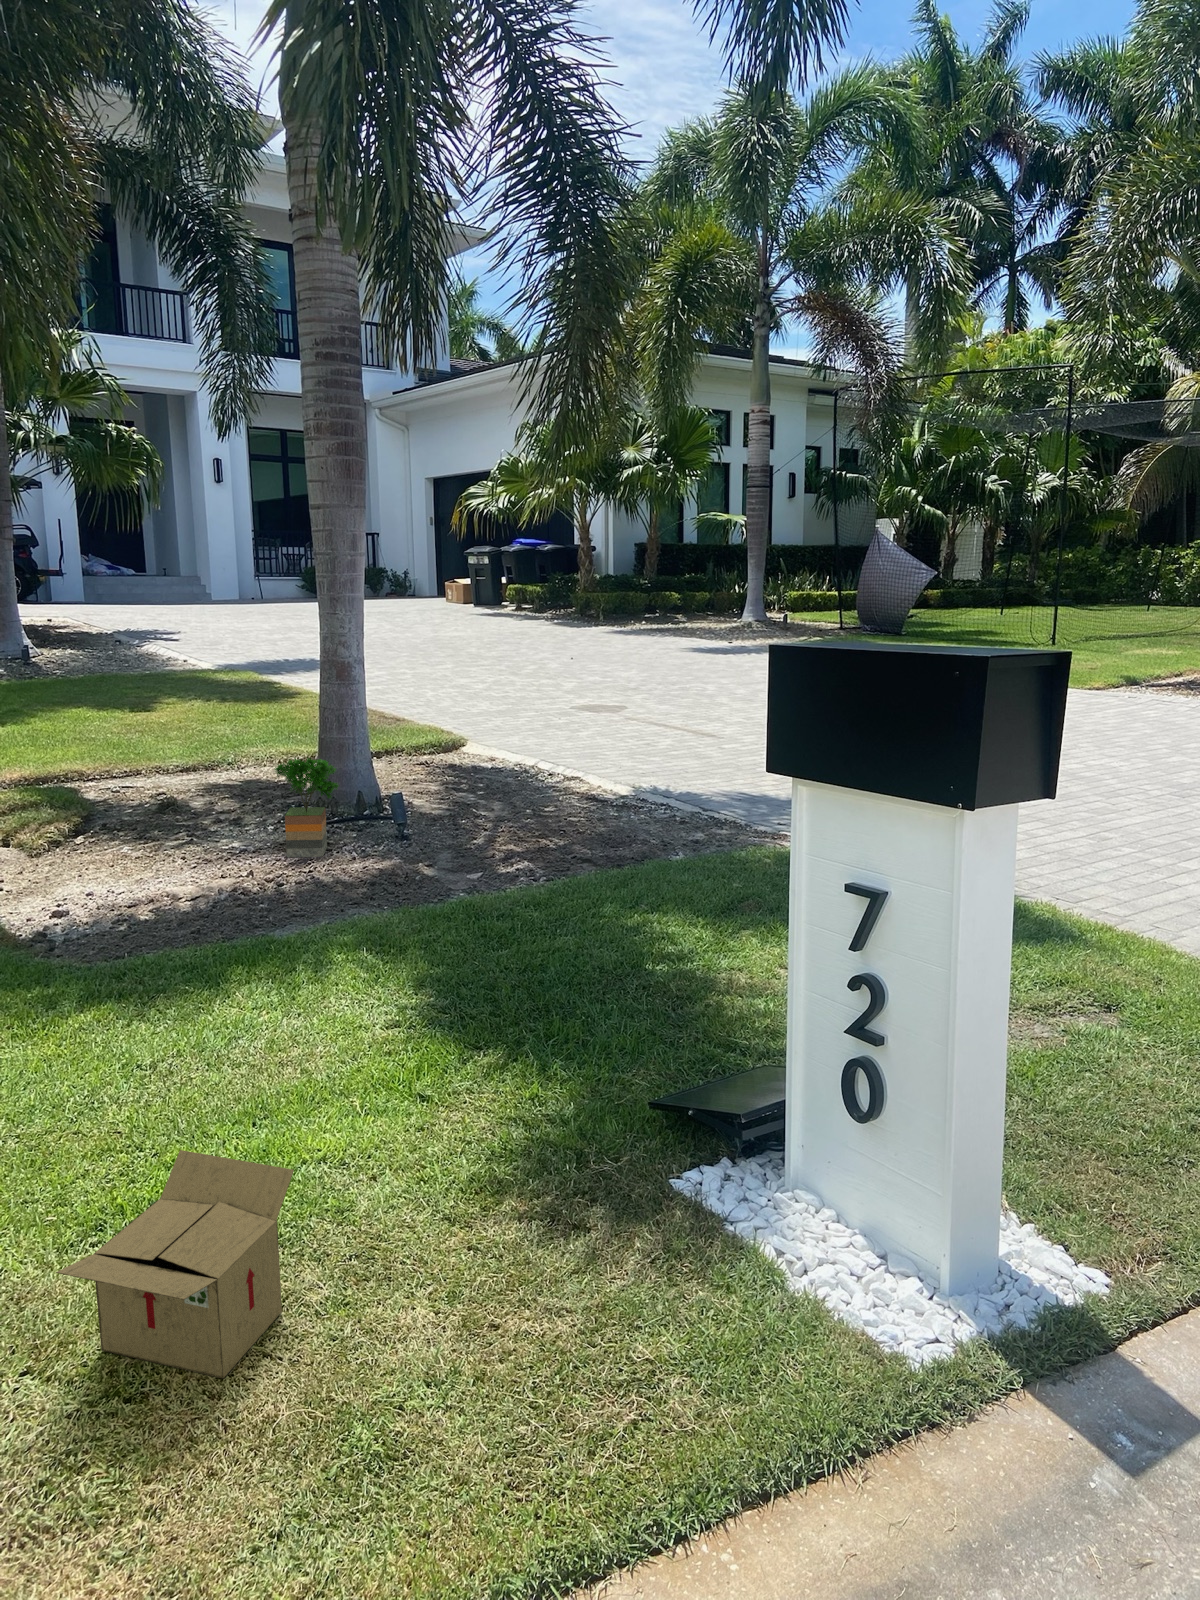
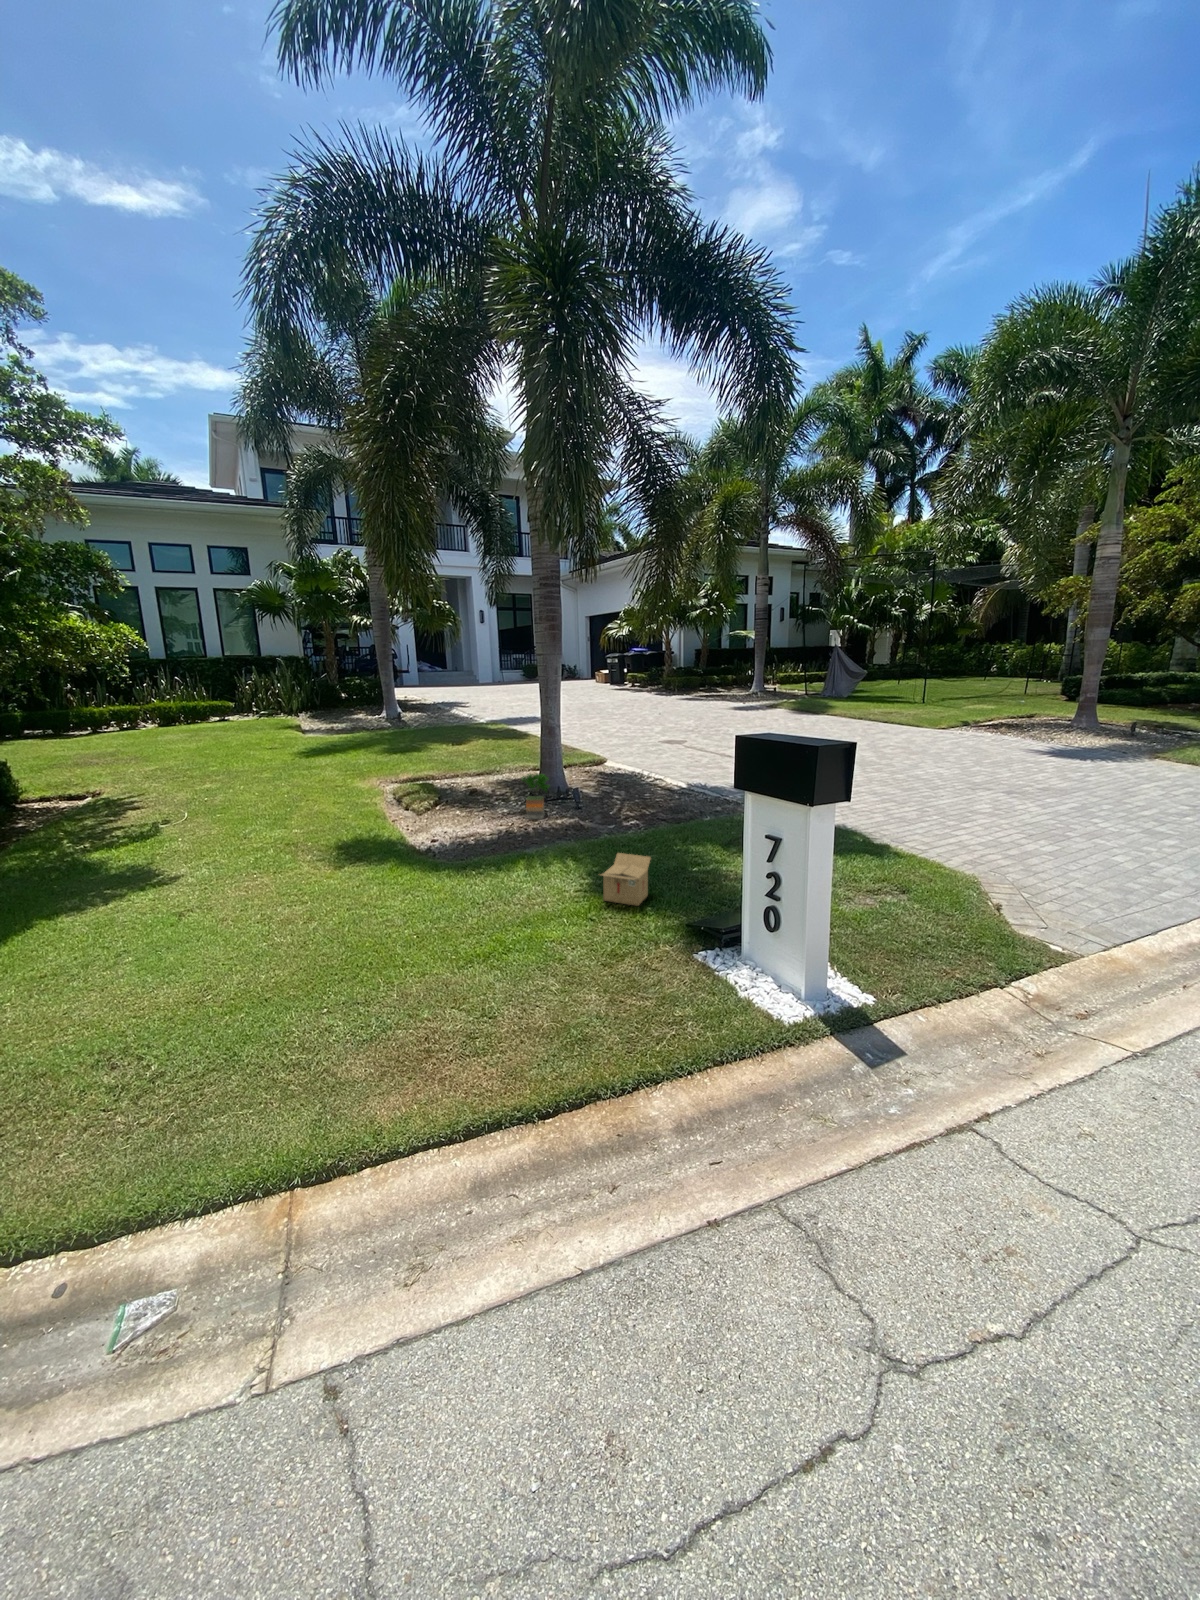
cardboard box: present [56,1150,294,1378] -> present [601,853,651,906]

